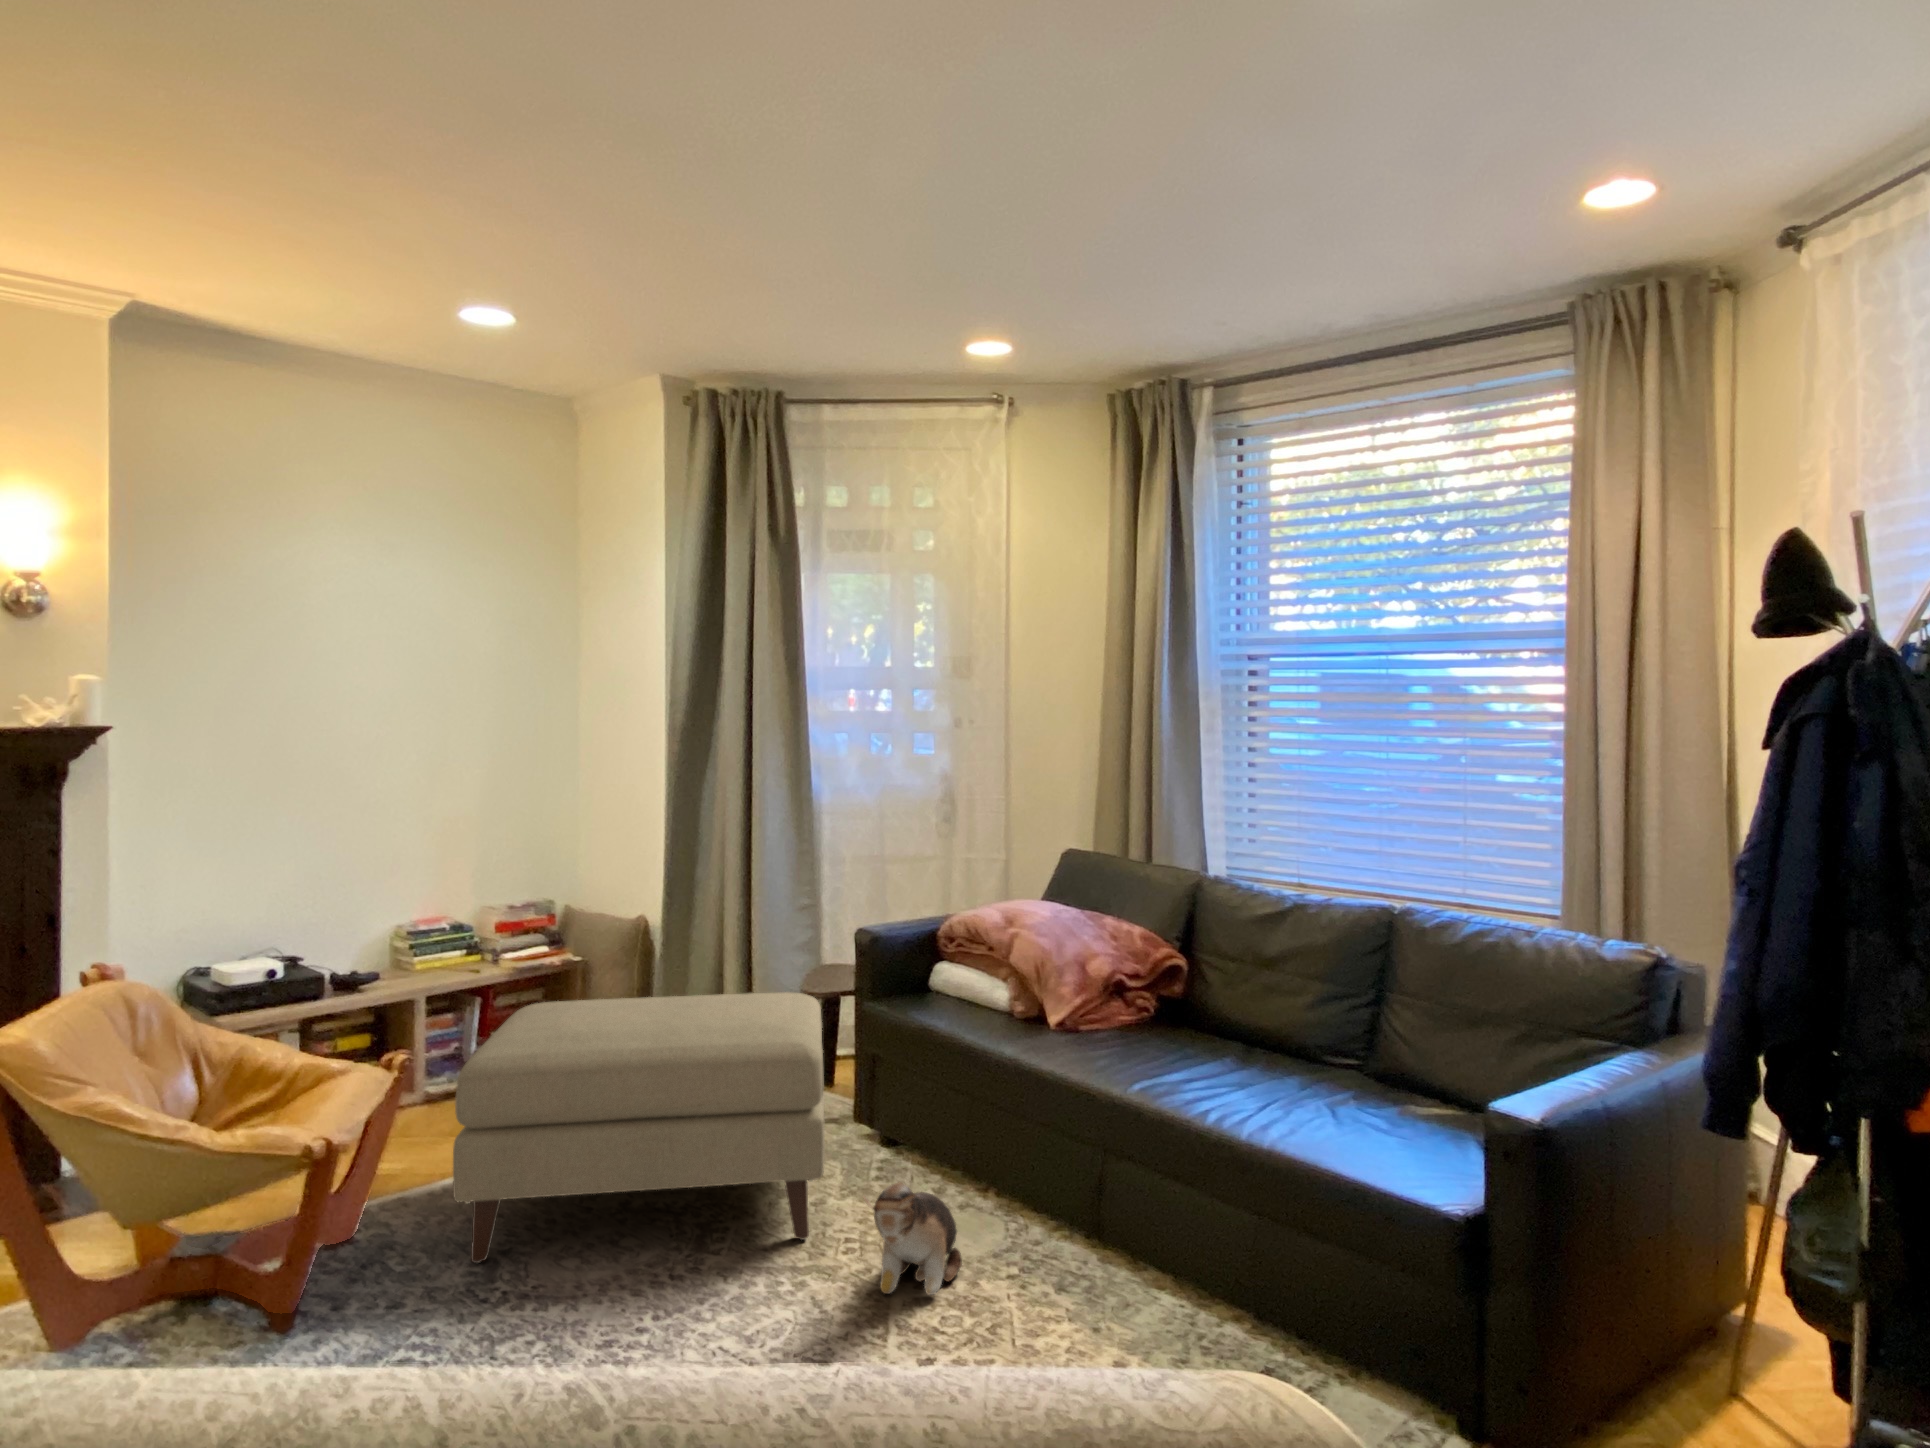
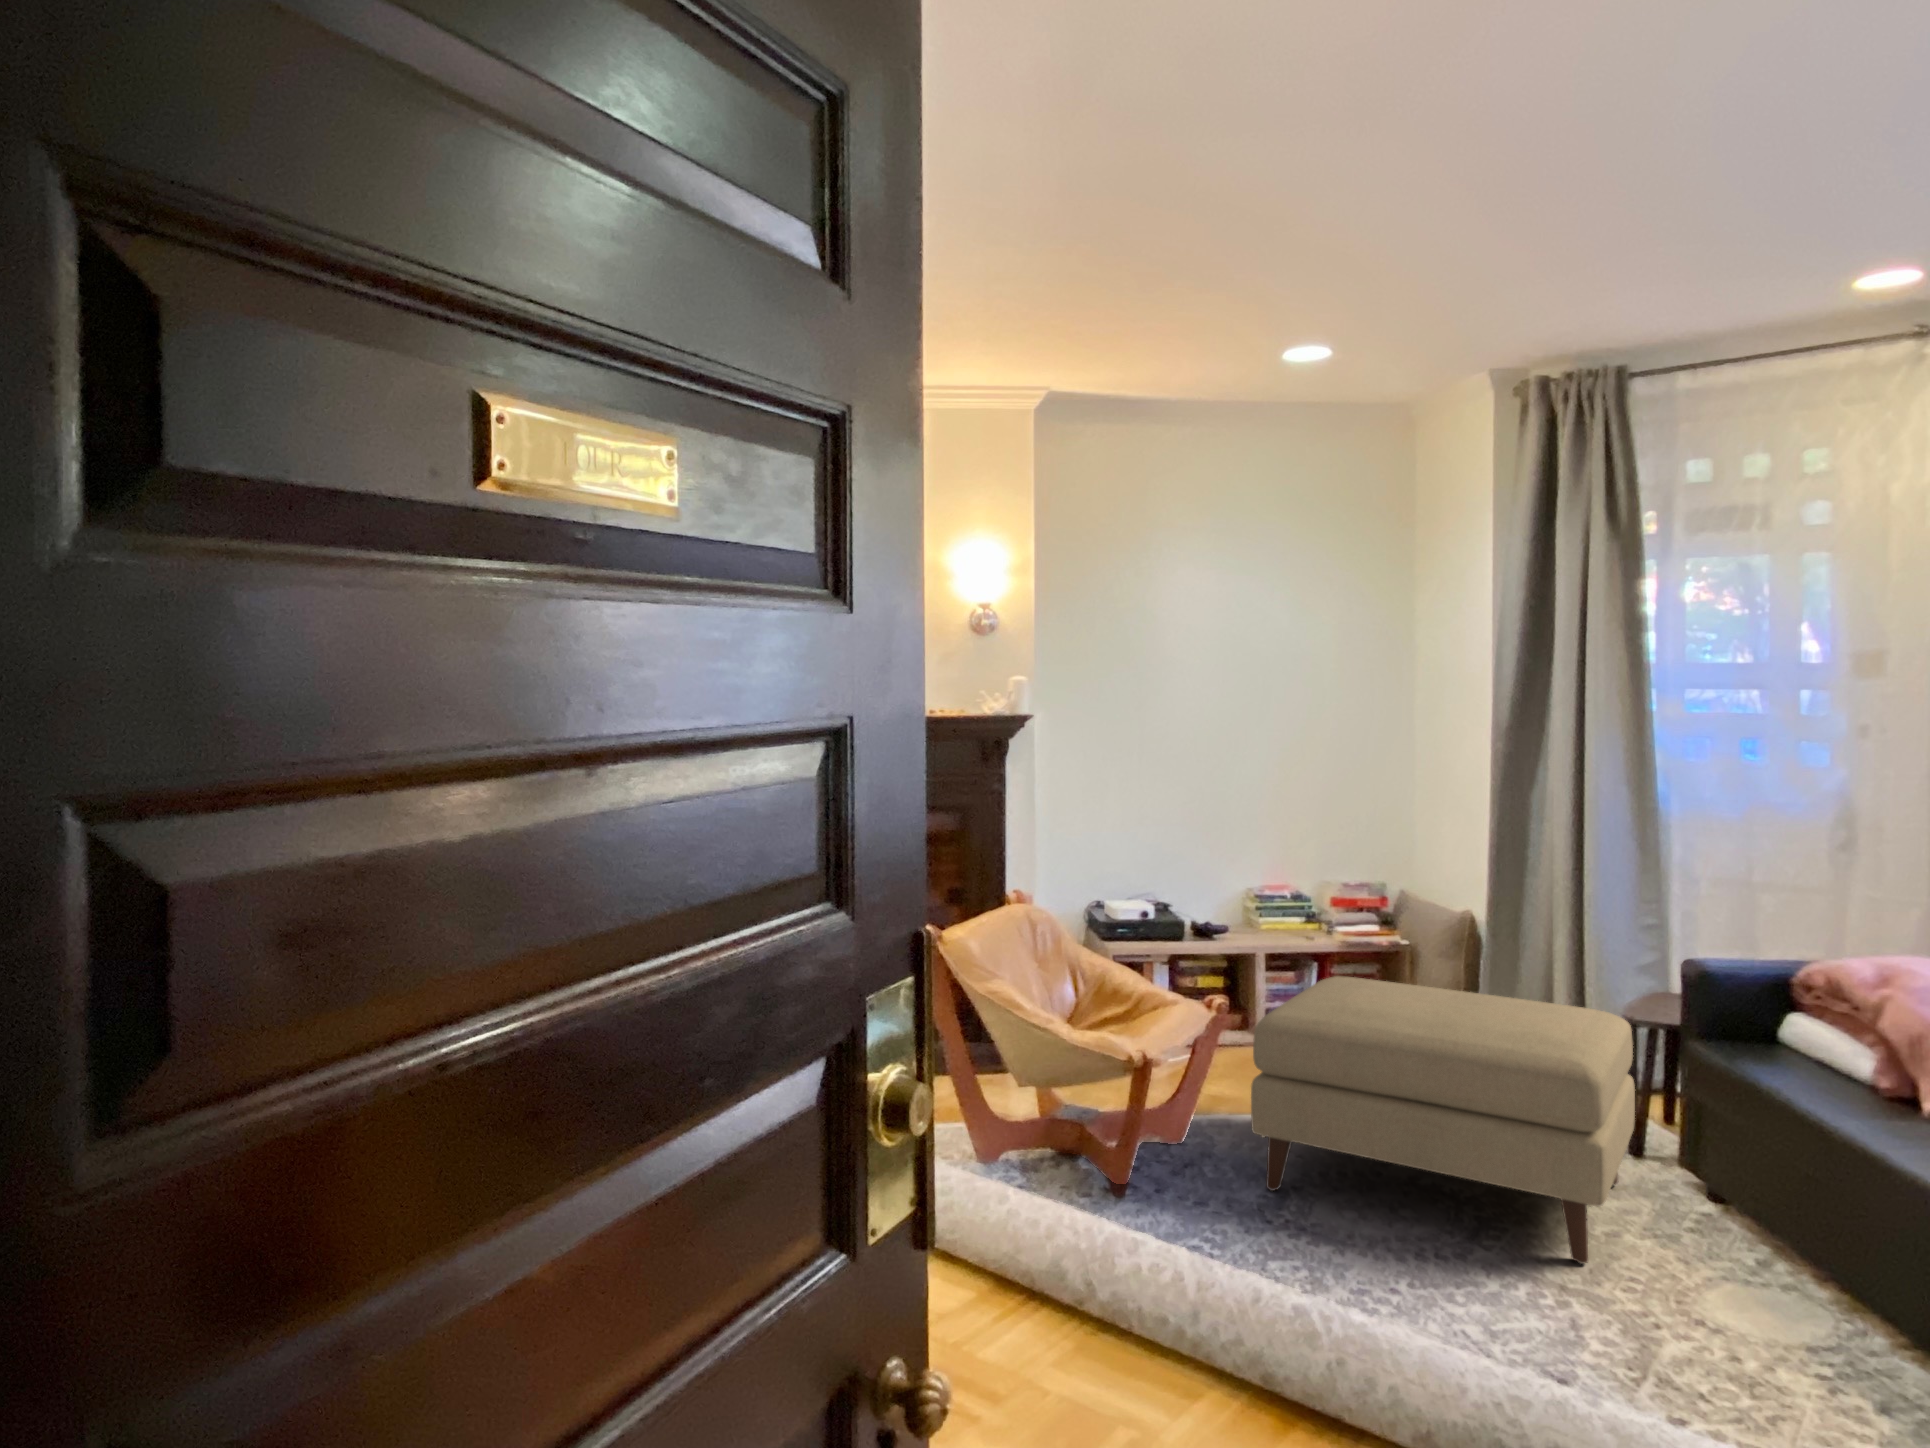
plush toy: present [864,1183,962,1295] -> none [1622,1230,1770,1363]

